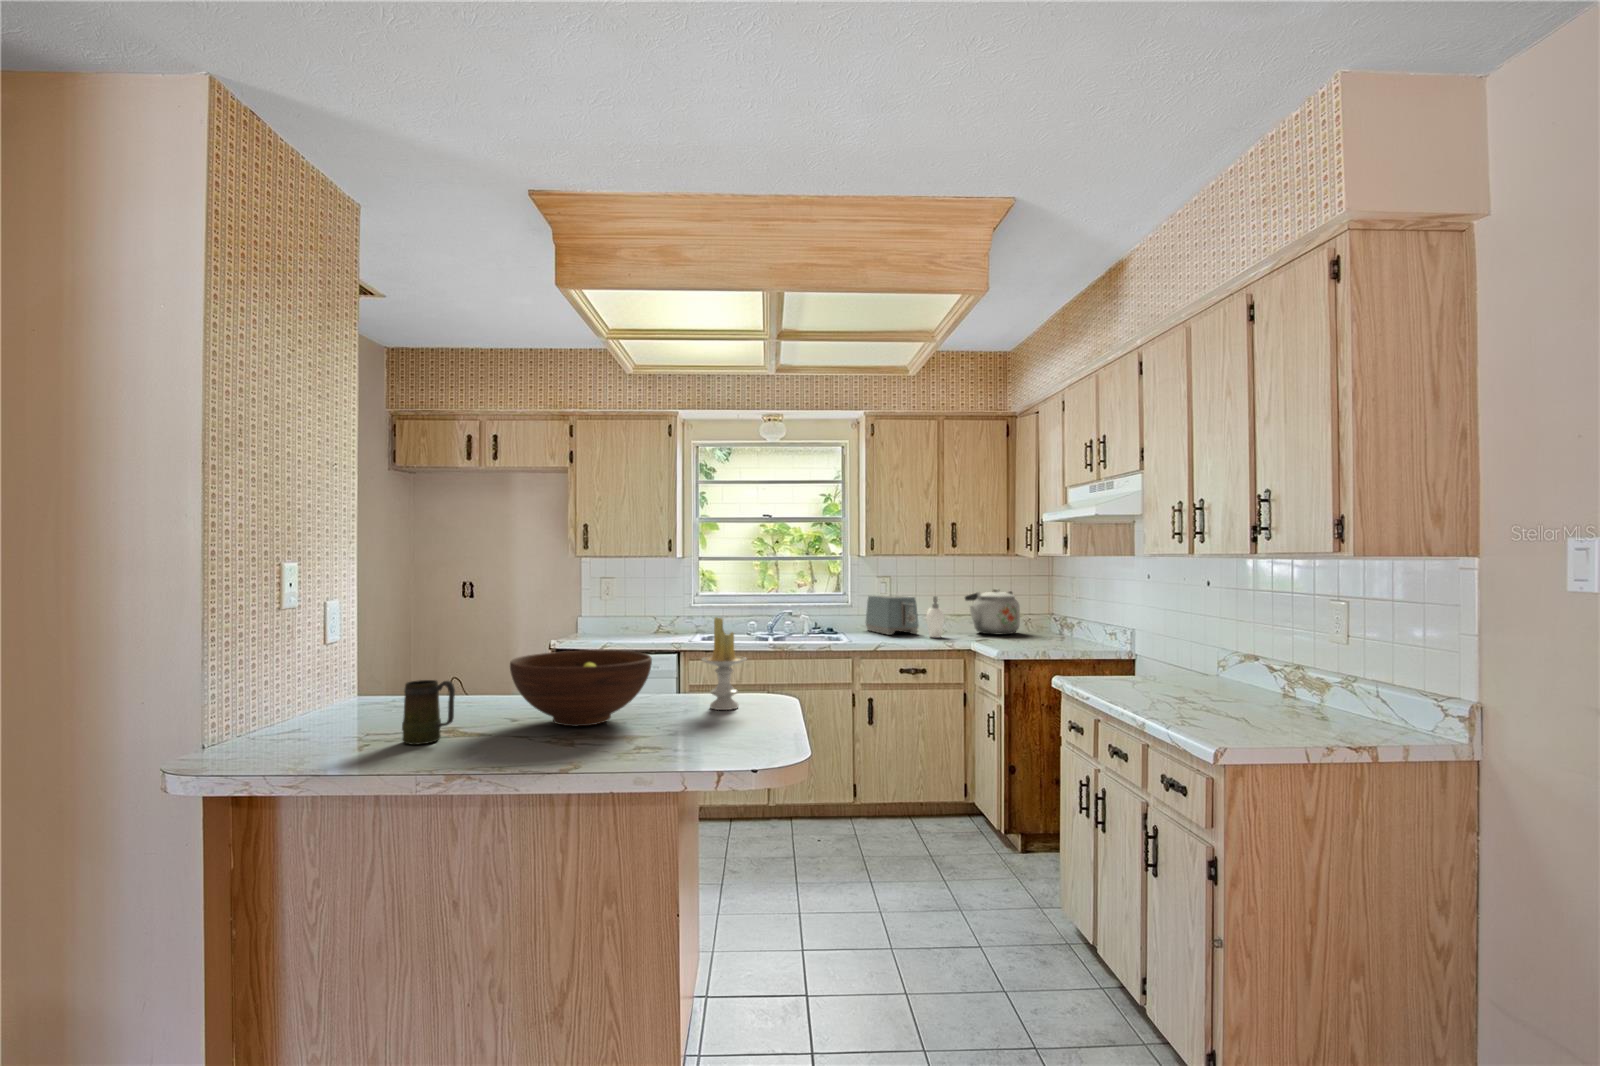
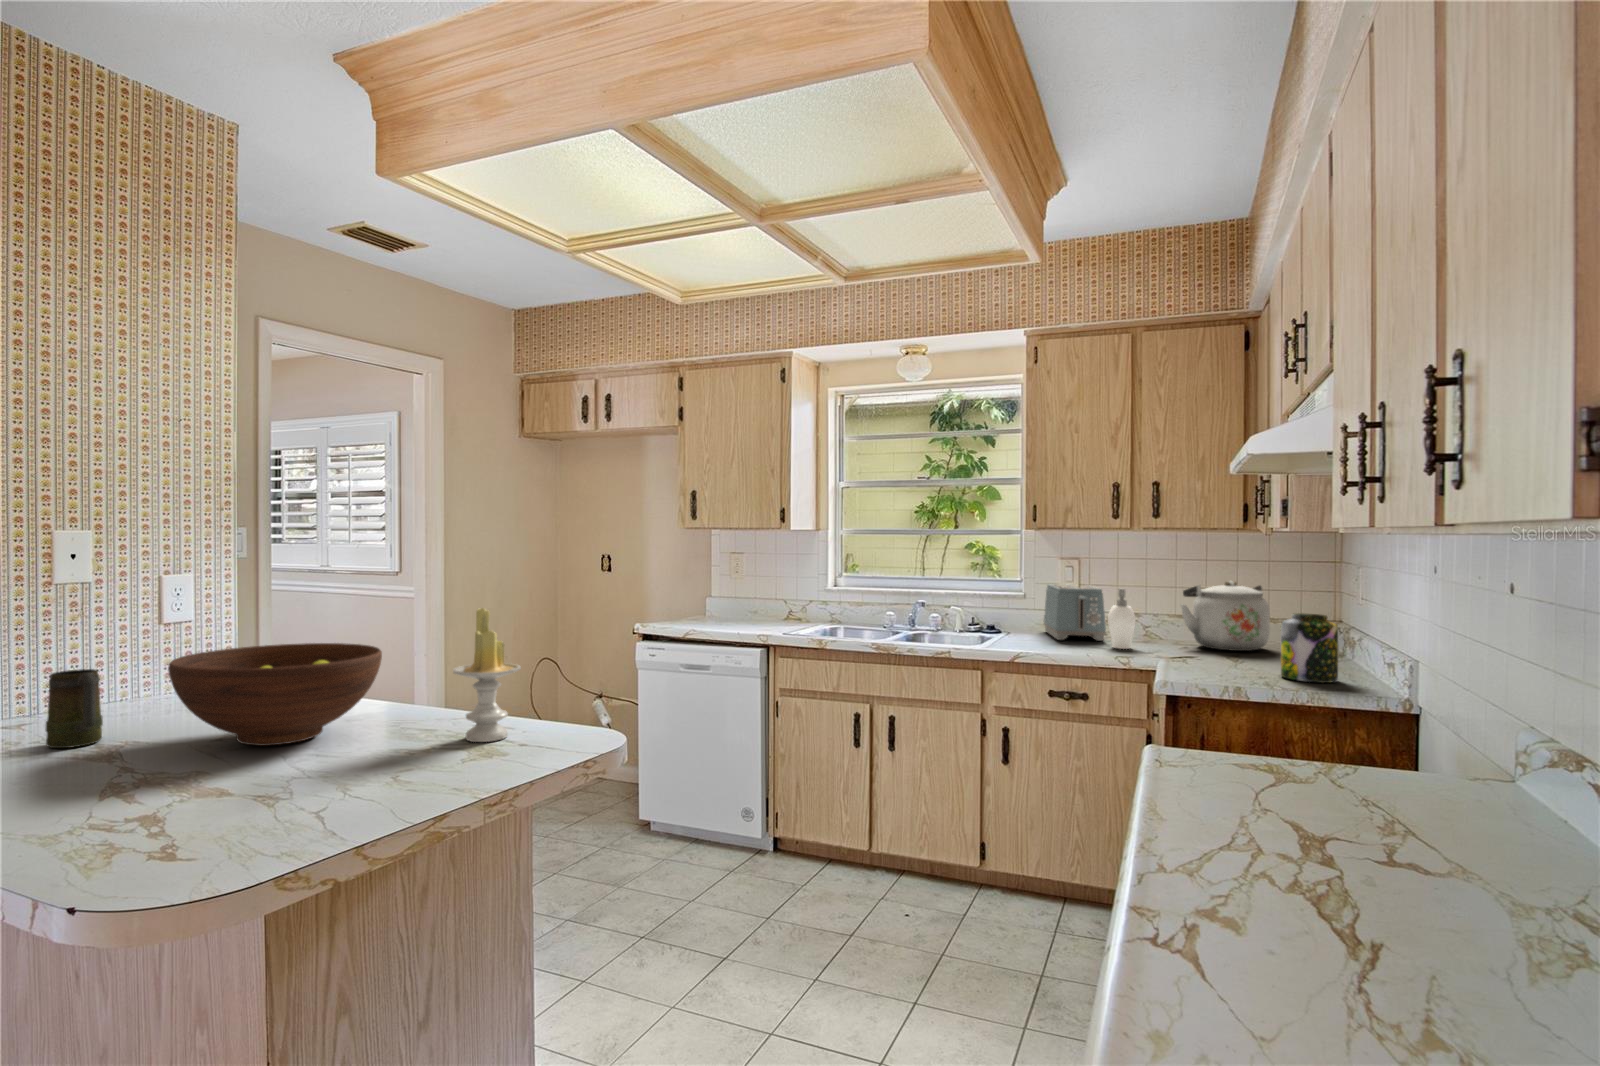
jar: none [1050,606,1082,647] -> present [1281,613,1339,683]

